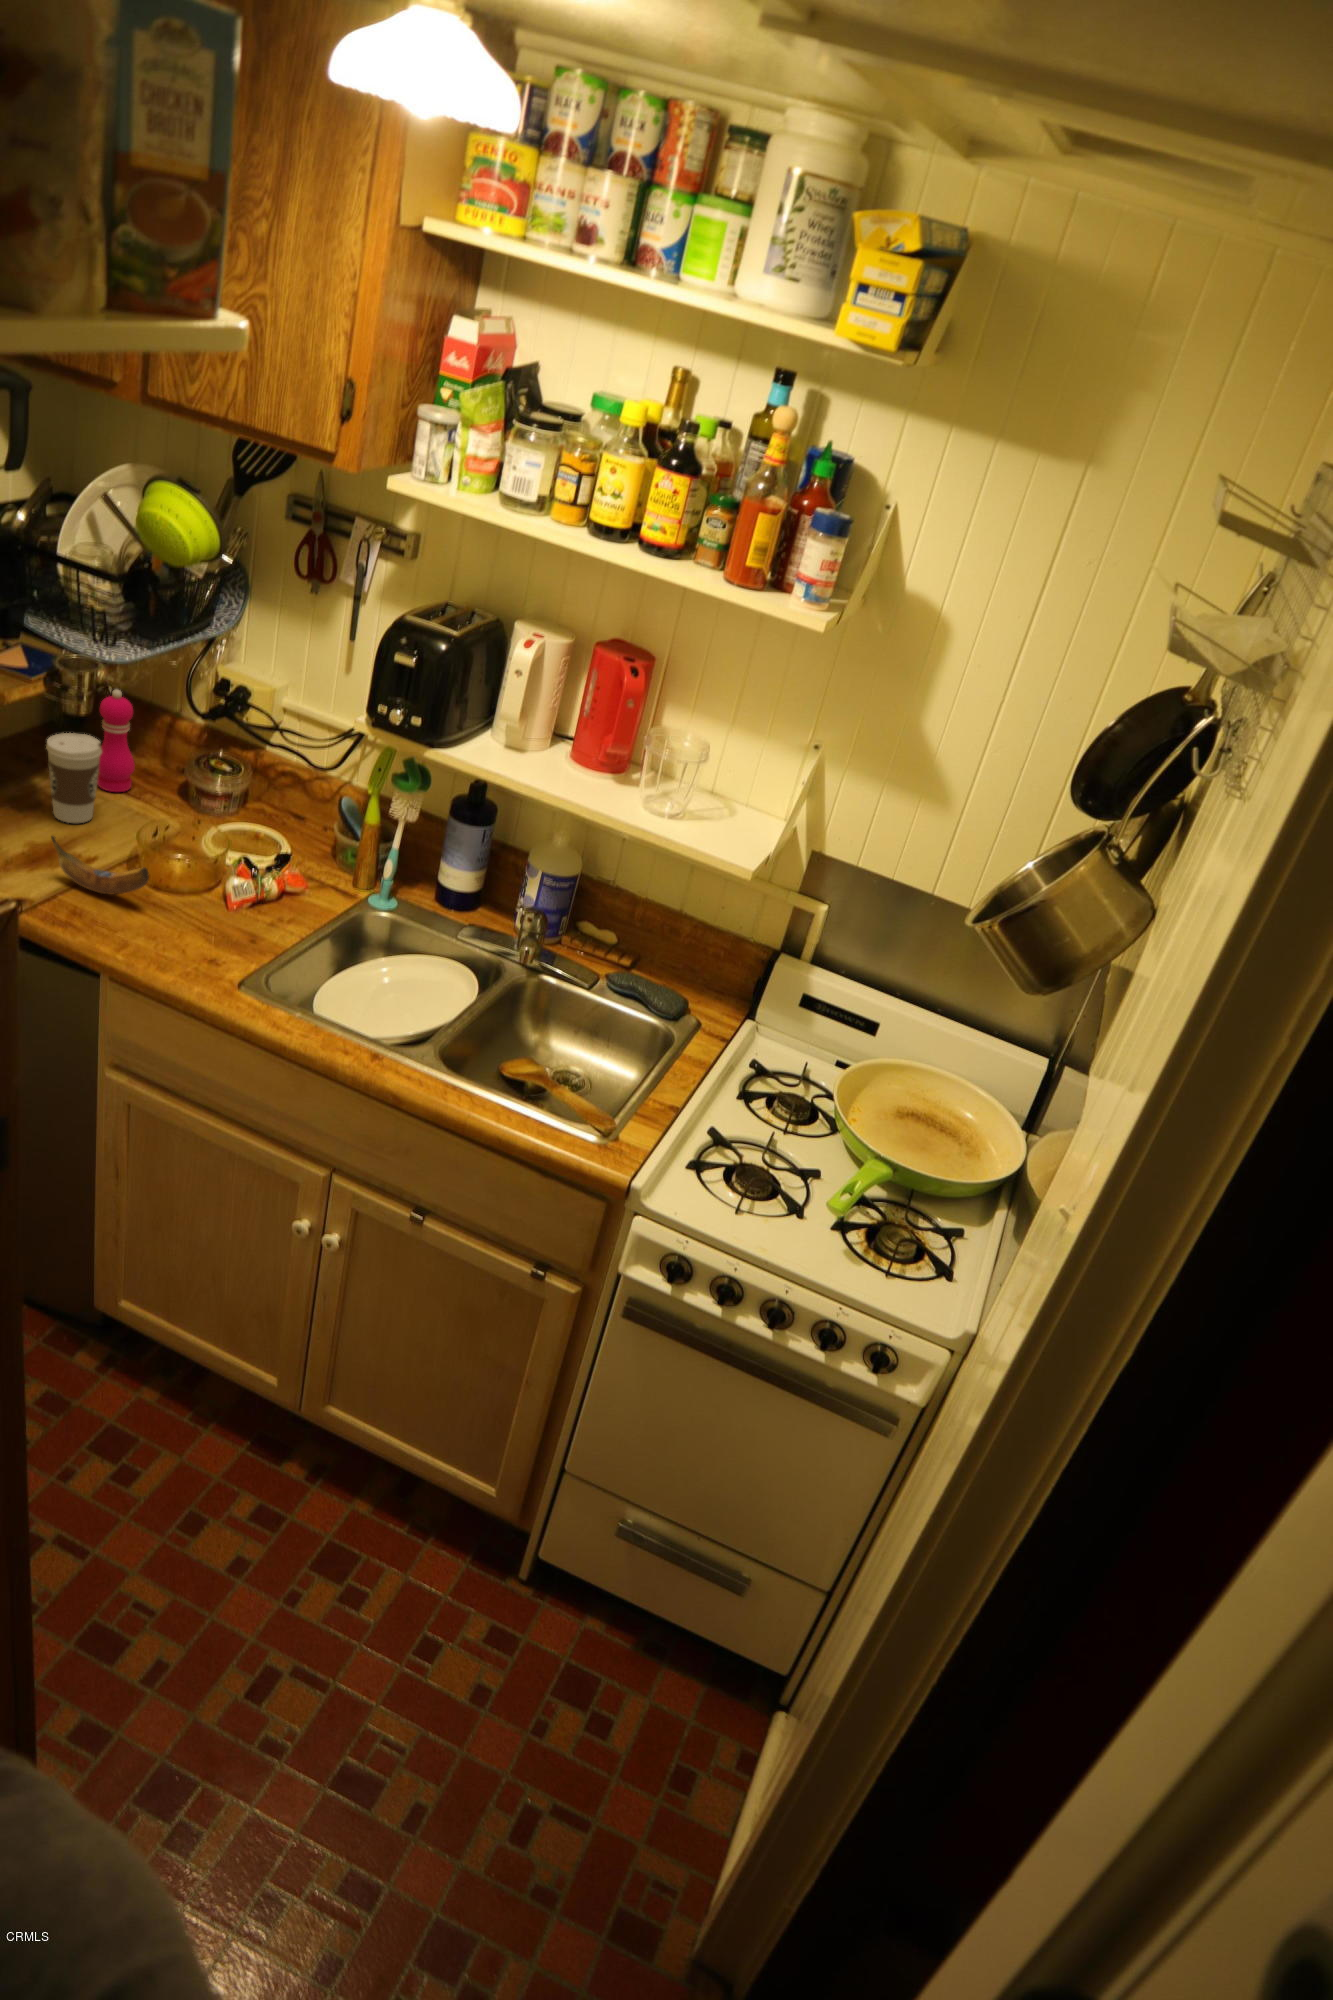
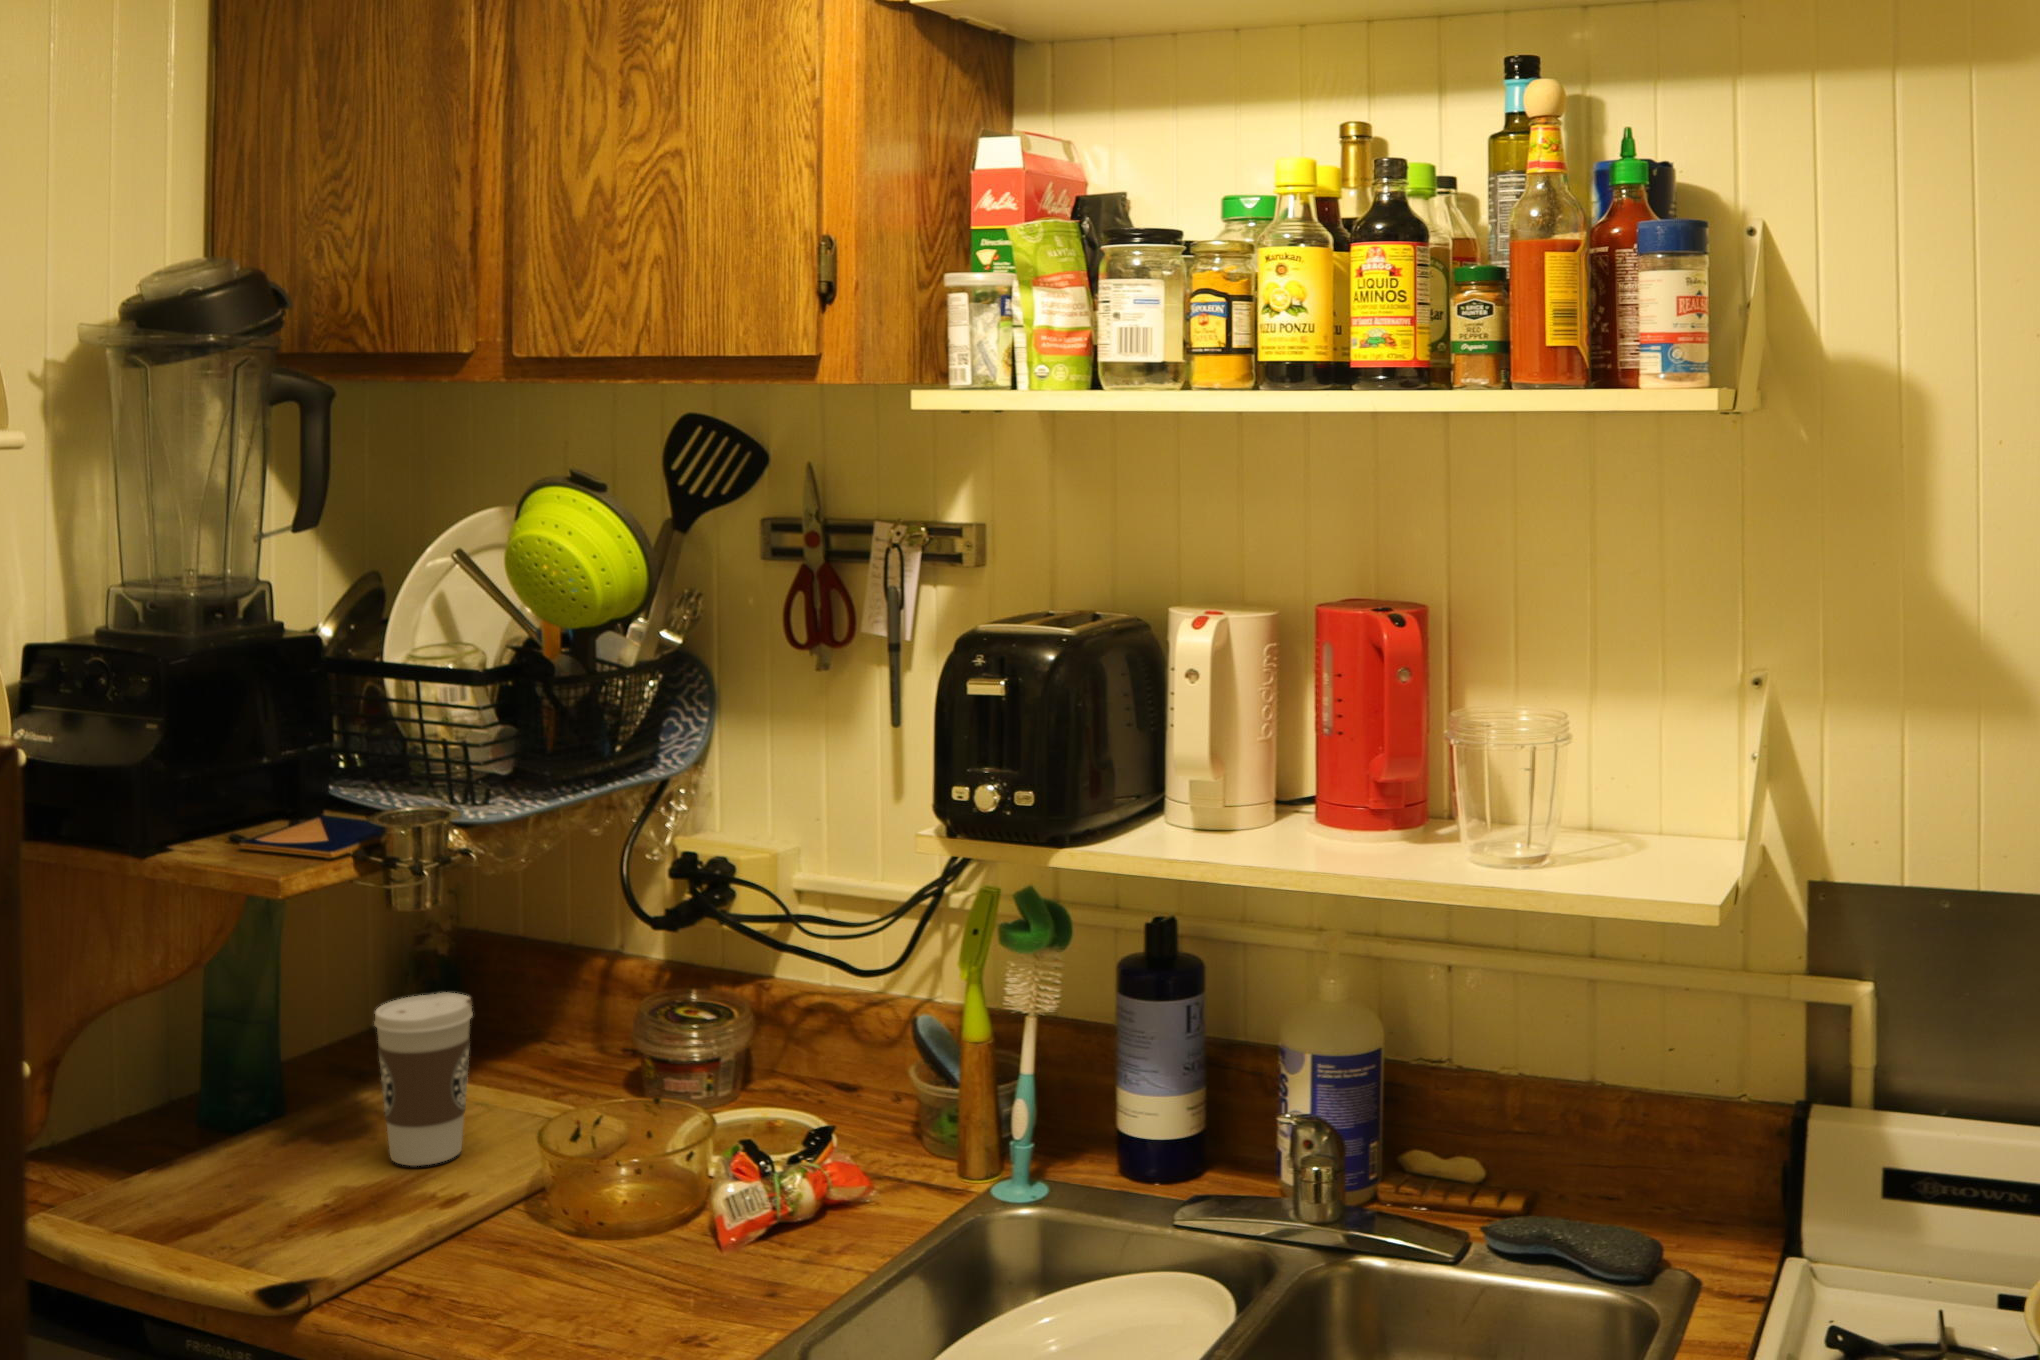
pepper mill: present [97,689,135,792] -> none [465,911,537,1110]
banana: present [51,836,149,895] -> none [381,1161,563,1259]

